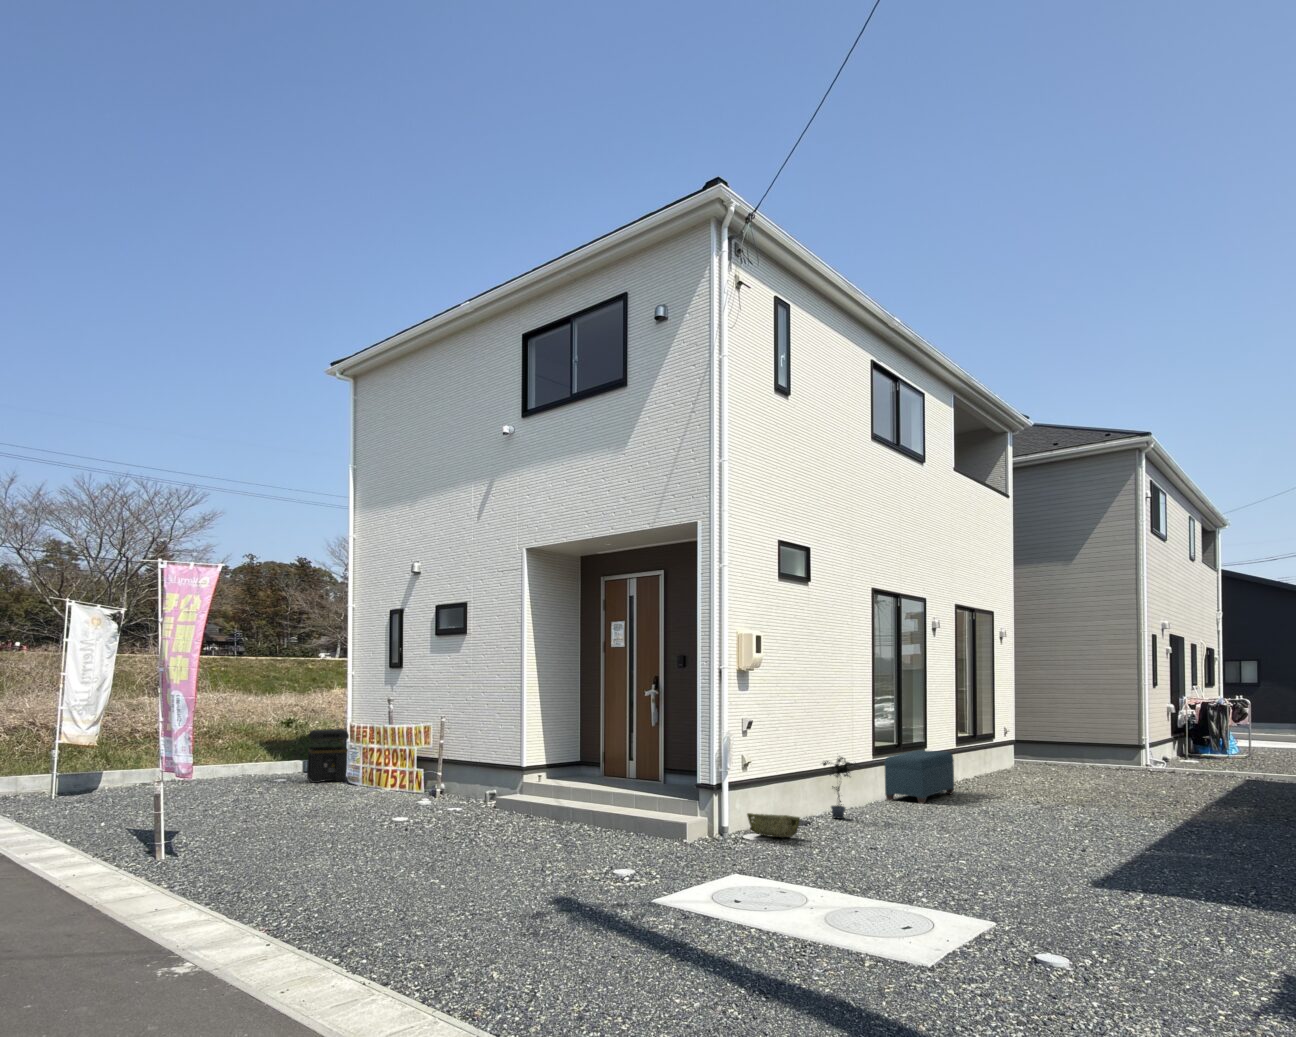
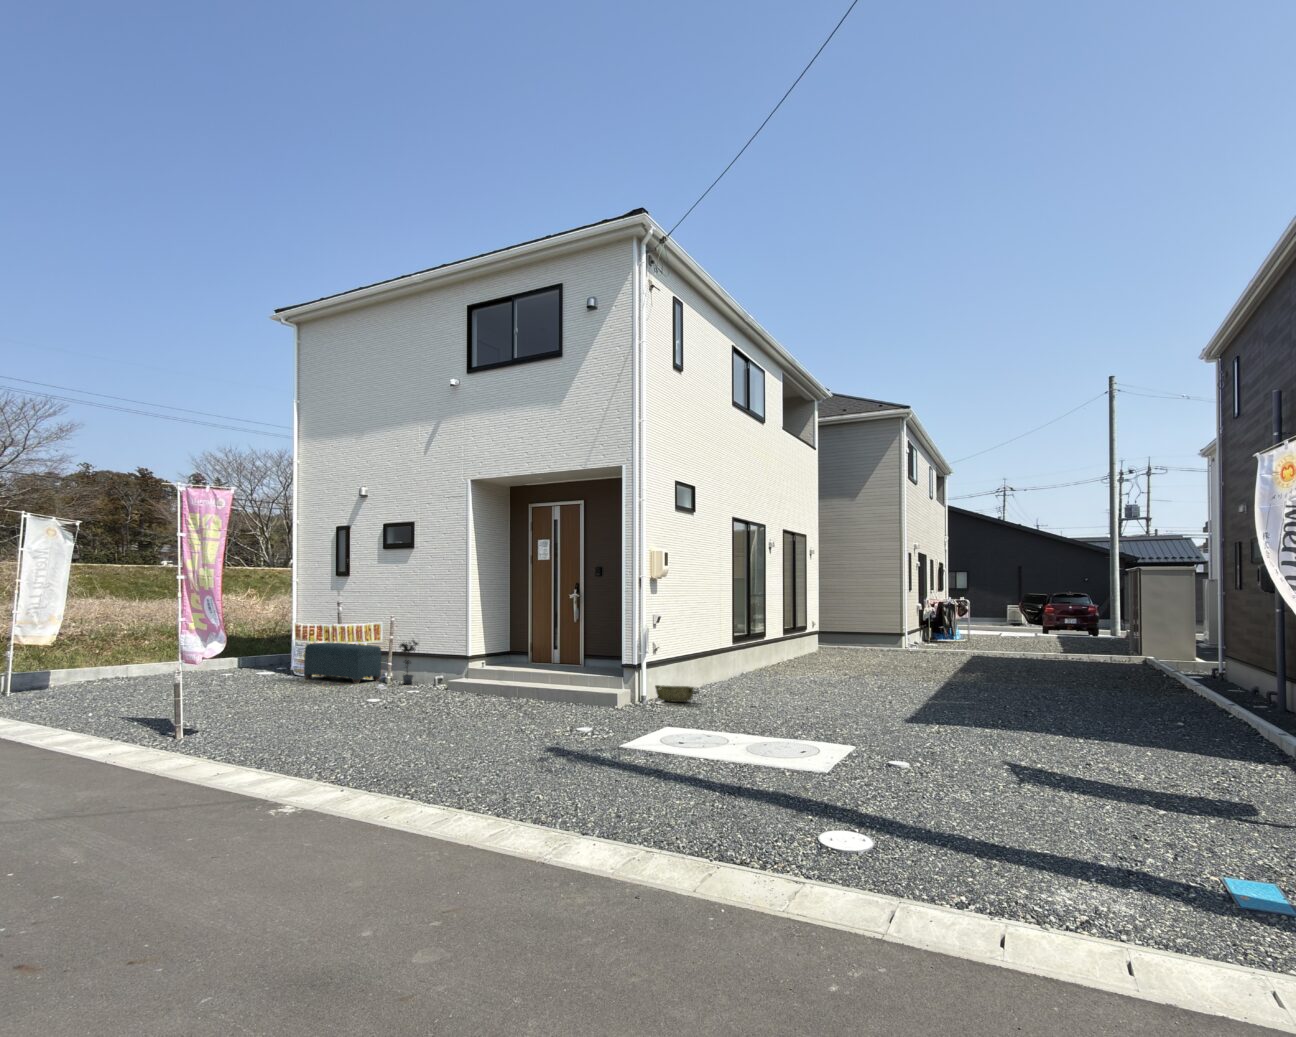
toolbox: present [307,729,349,783] -> none [262,629,300,674]
bench: present [884,750,954,803] -> present [304,642,381,684]
potted plant: present [823,757,860,819] -> present [399,640,418,684]

